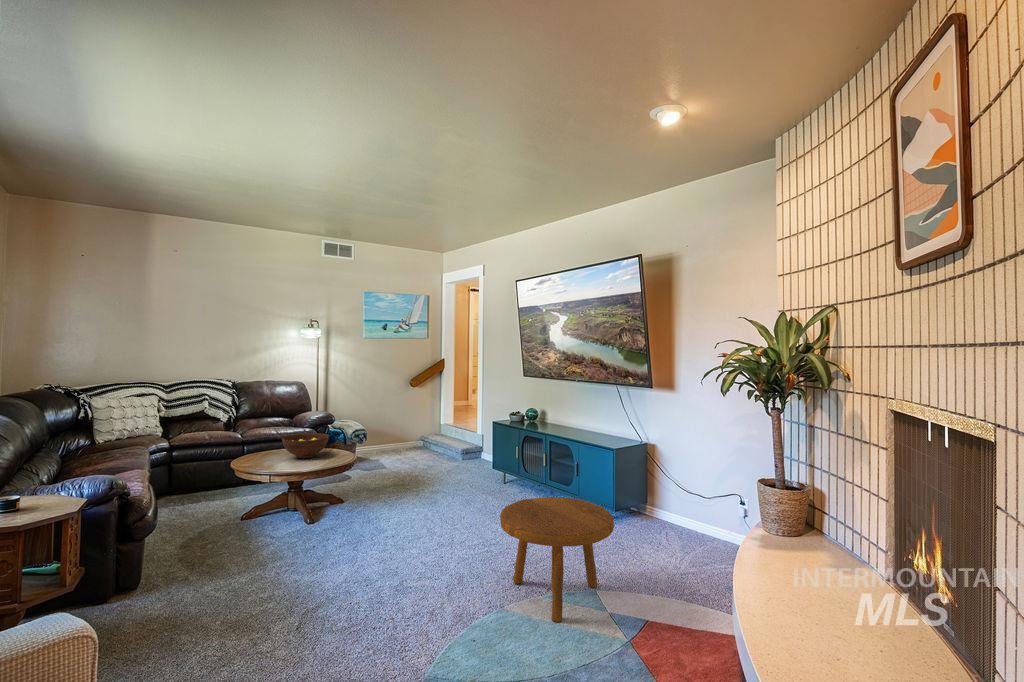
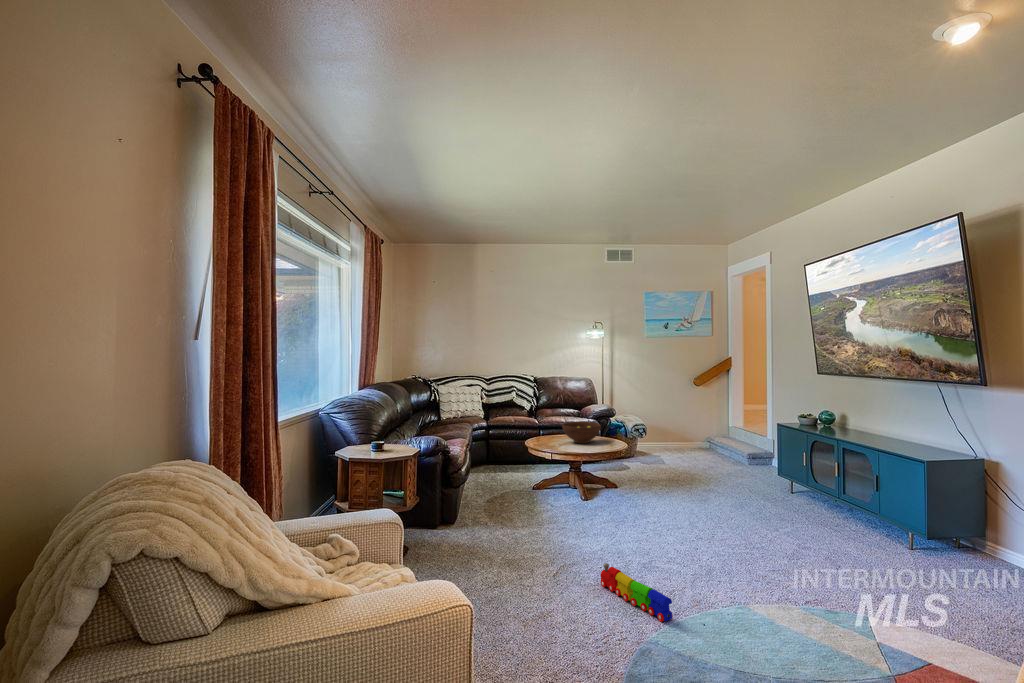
footstool: present [500,497,614,622] -> none [739,500,883,632]
toy train: none [362,602,450,655] -> present [601,563,673,622]

